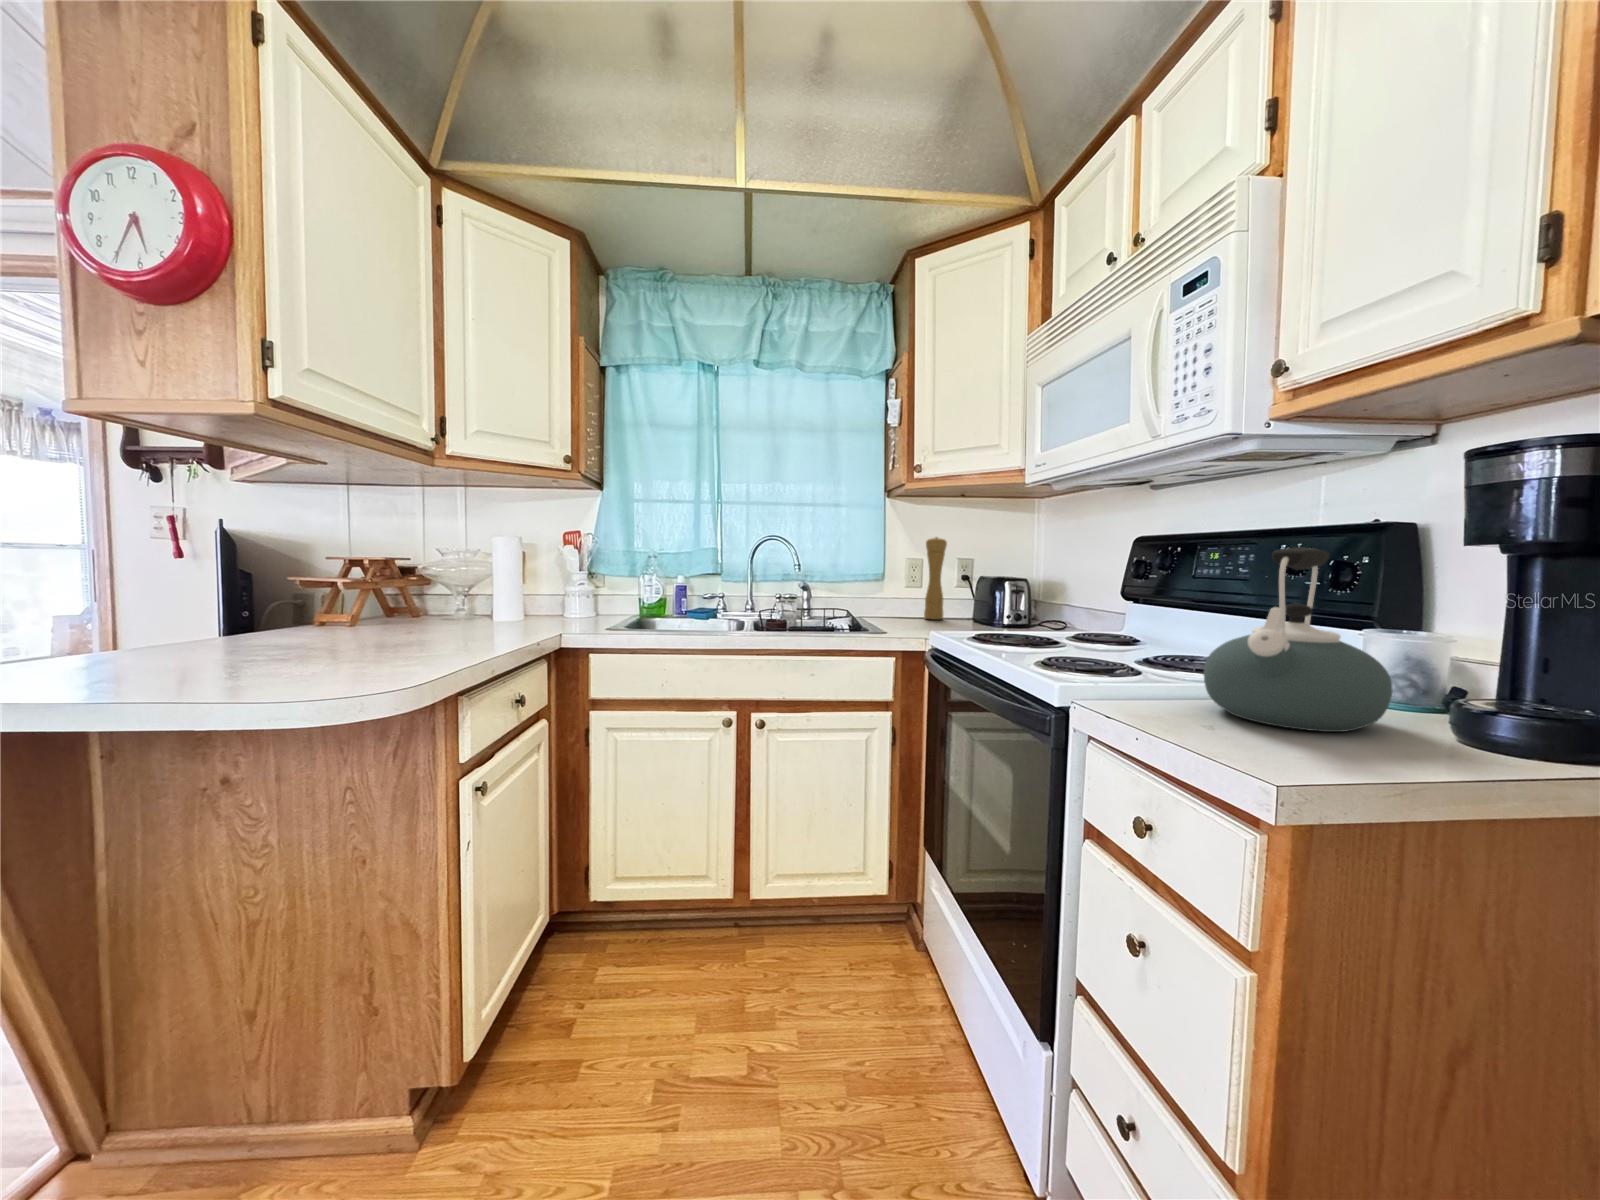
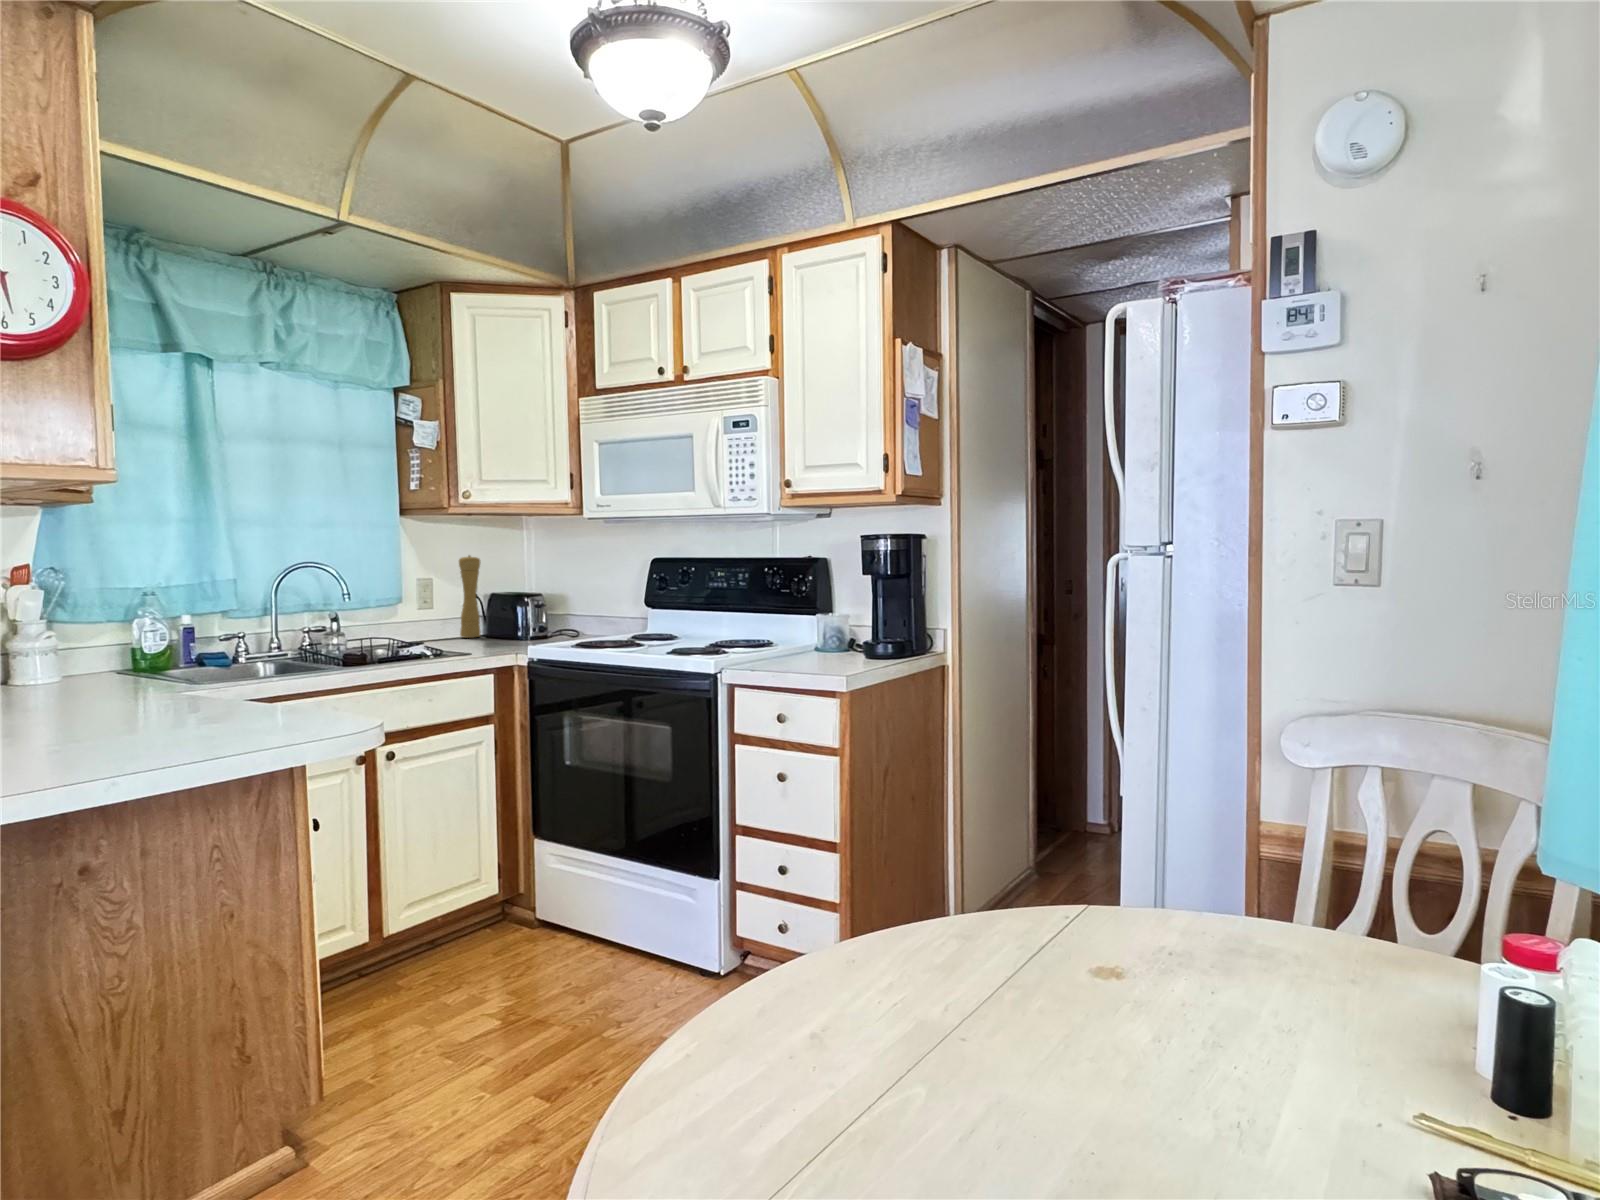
kettle: present [1204,548,1393,732] -> none [772,579,843,664]

